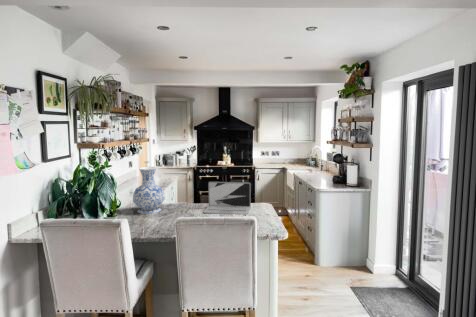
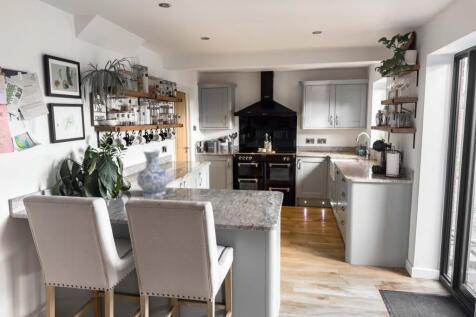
laptop: present [203,182,251,214] -> none [203,166,256,202]

